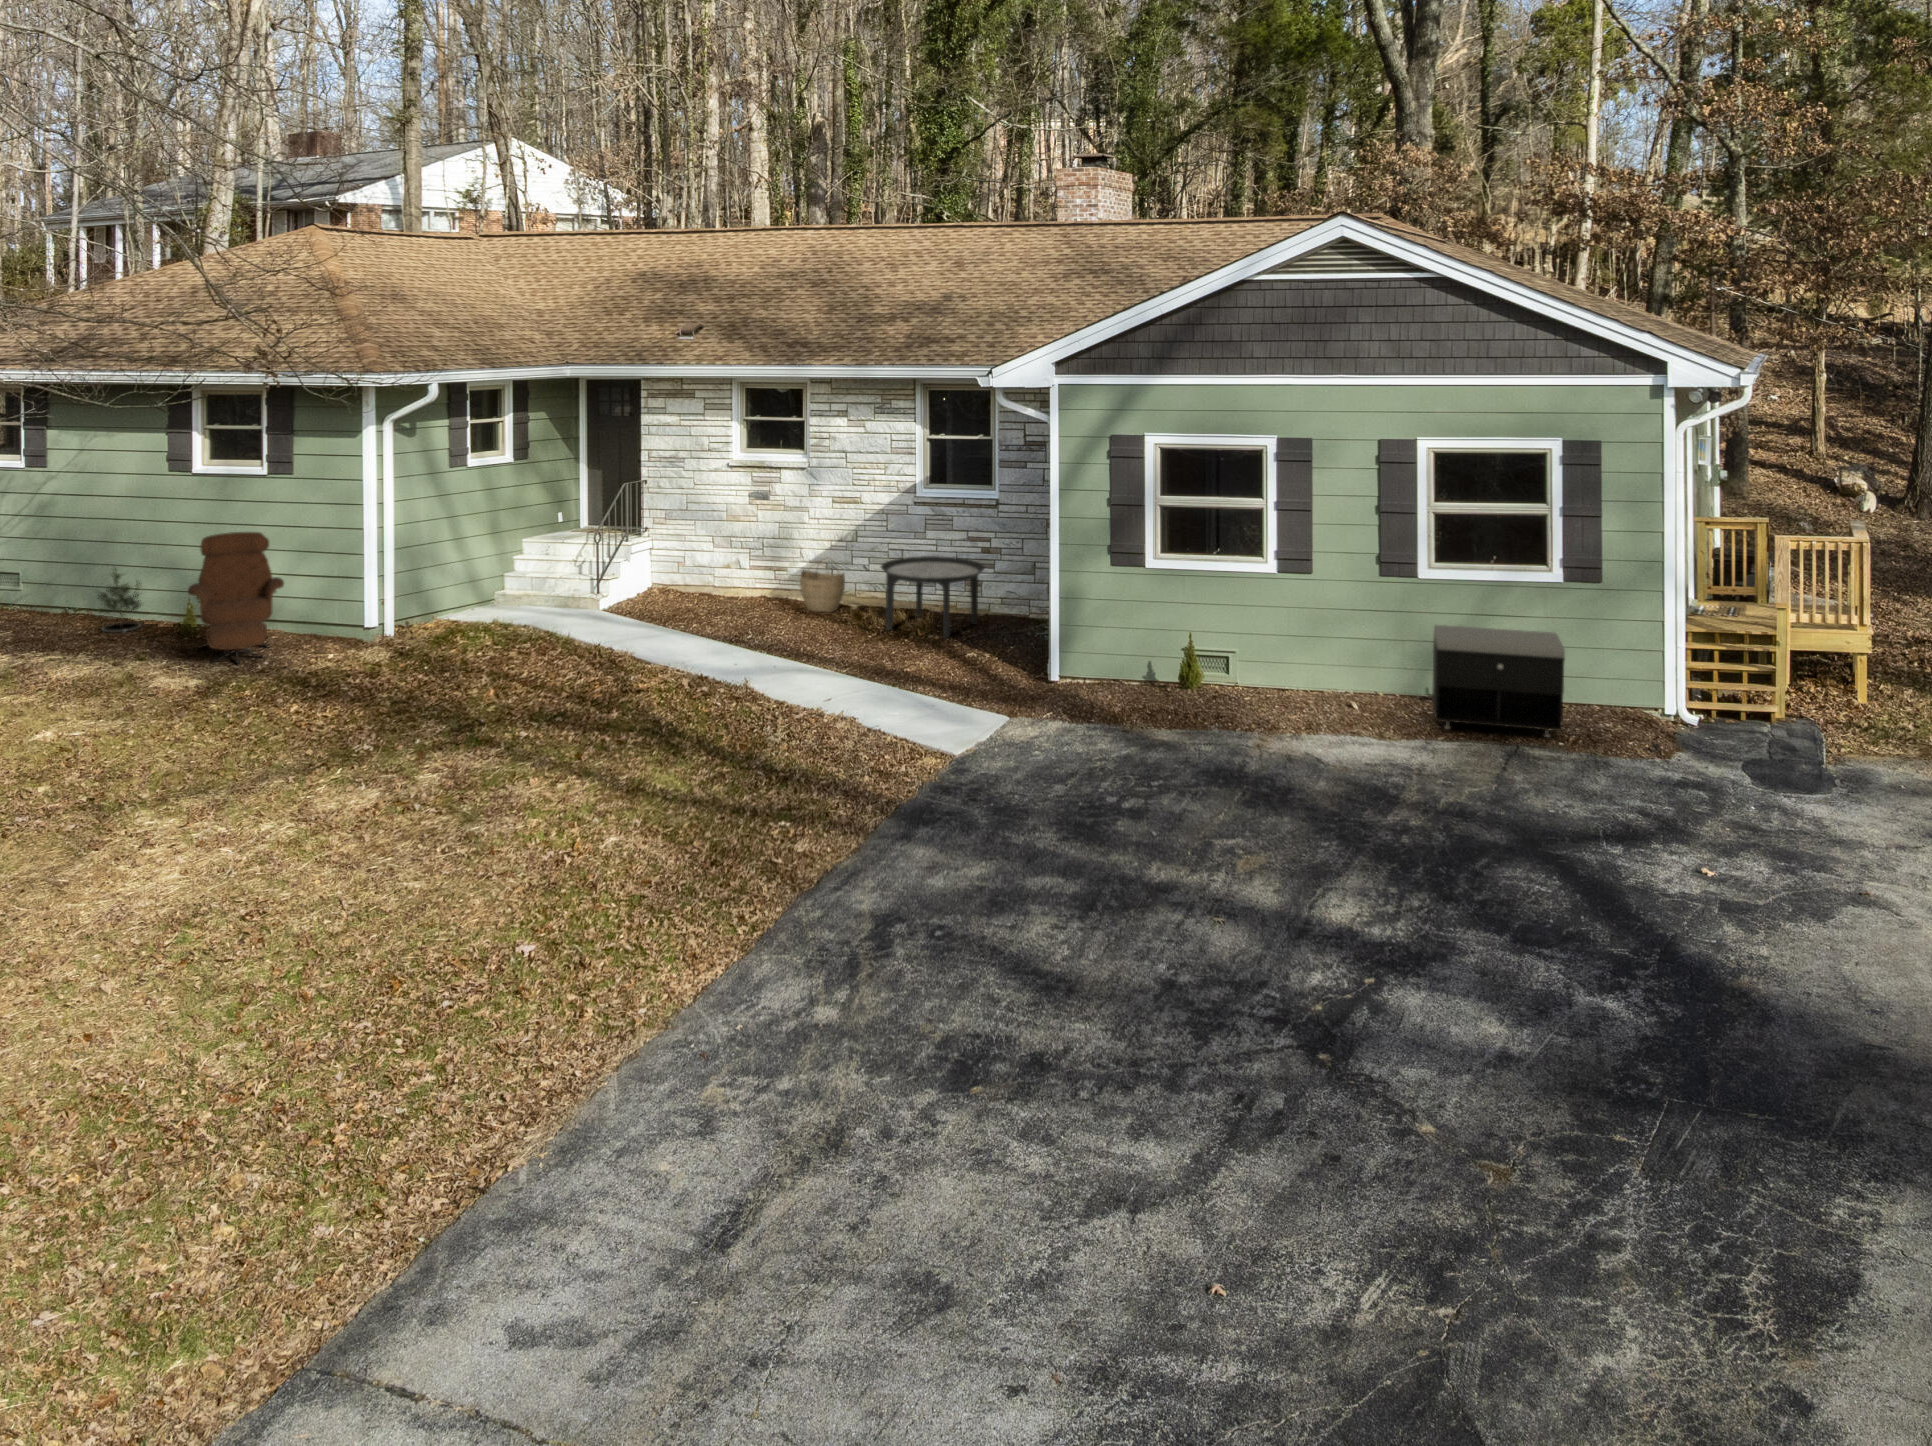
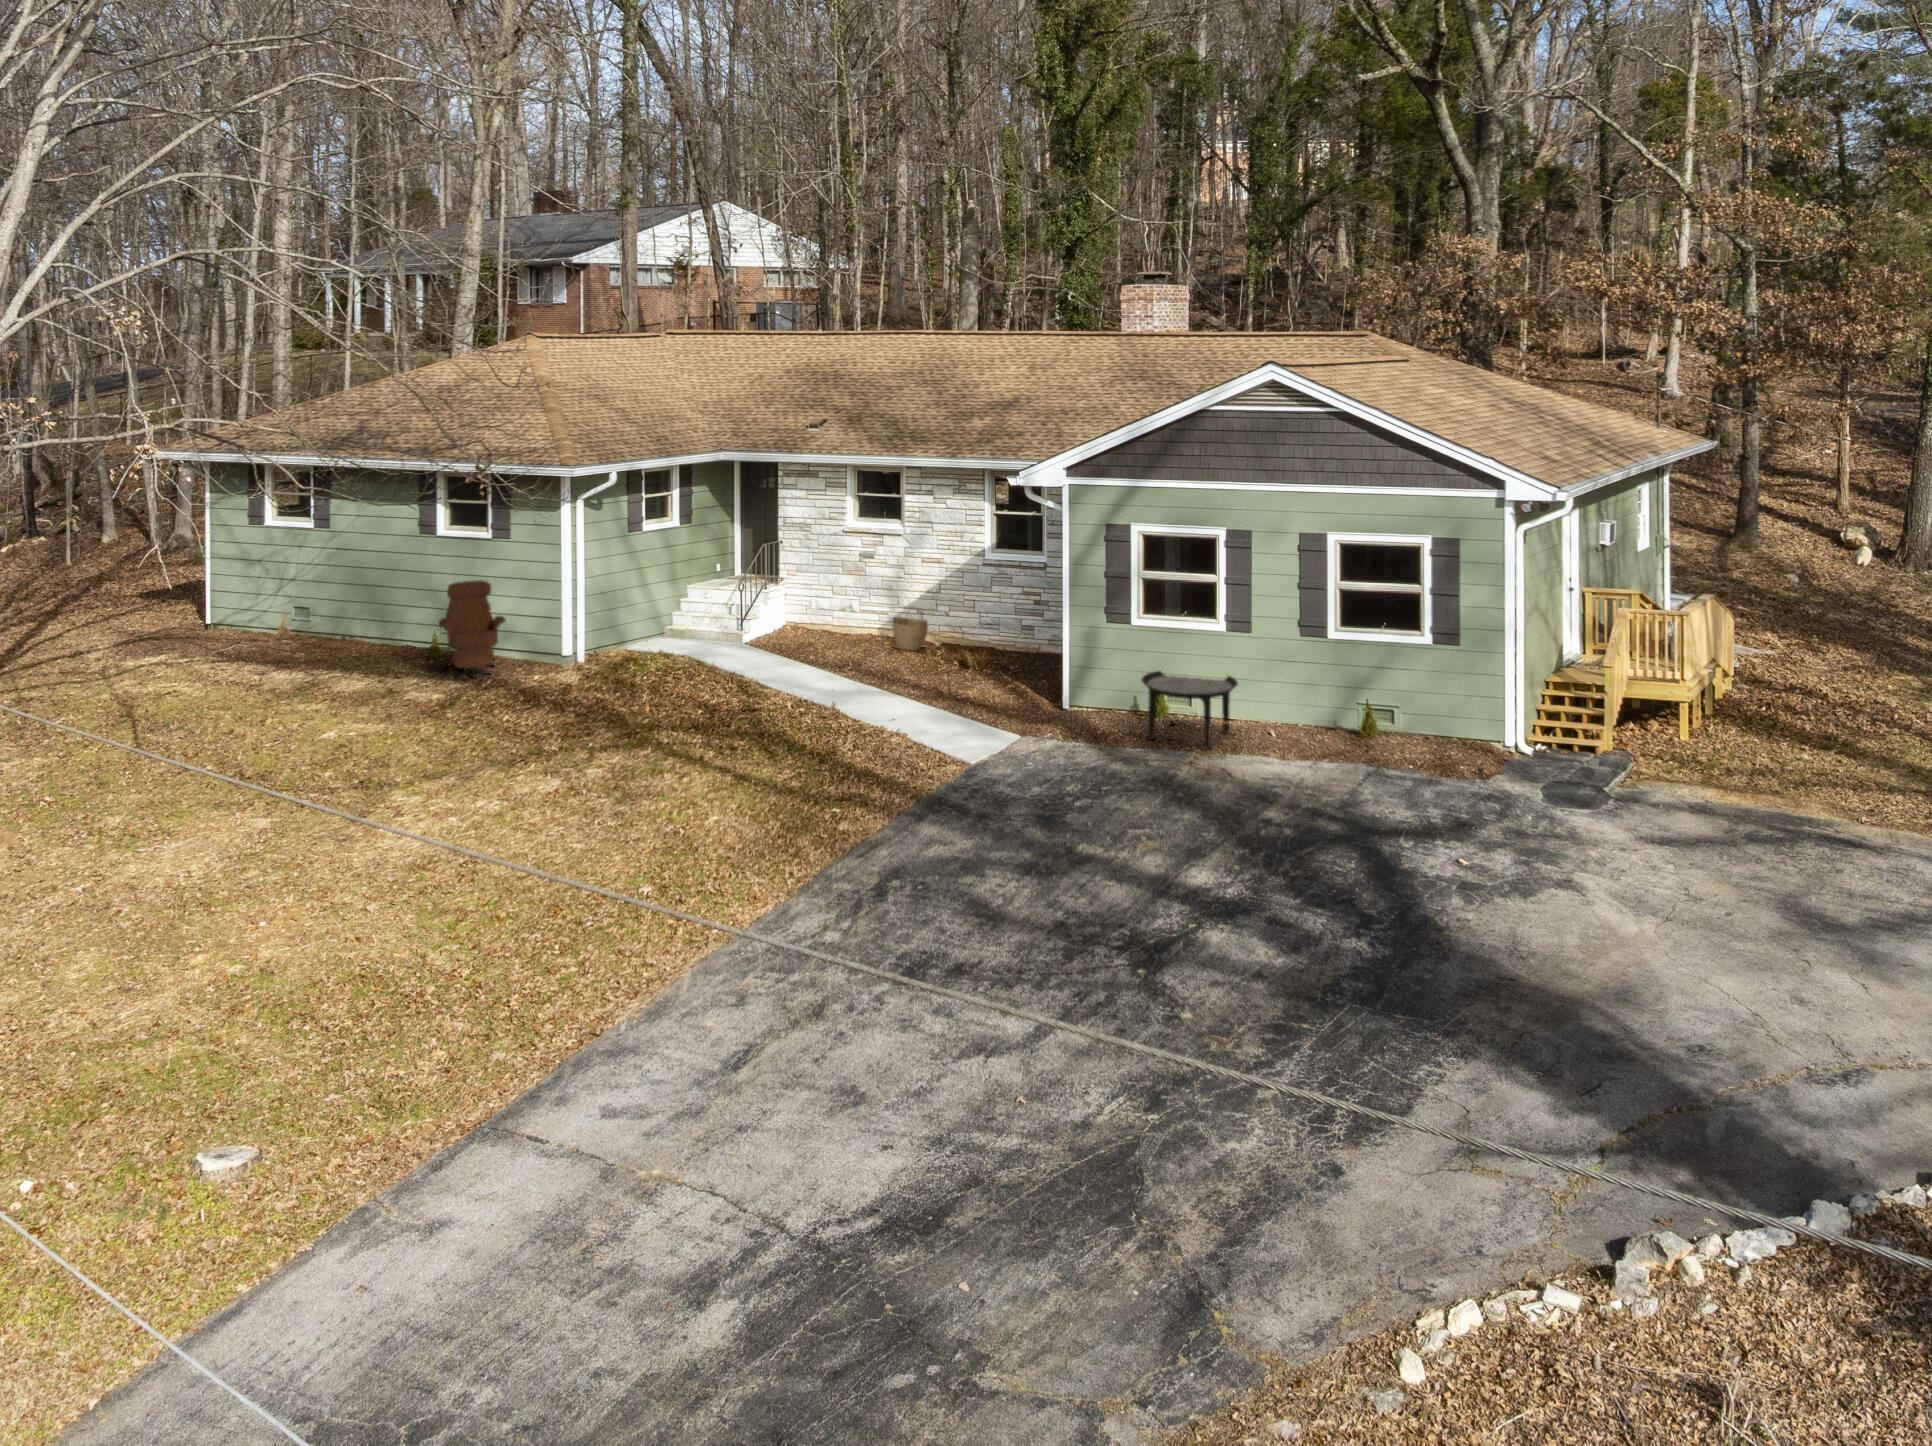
round table: present [881,556,985,638] -> present [1142,671,1238,748]
potted tree: present [98,568,141,632] -> none [371,603,407,653]
storage bench: present [1432,625,1565,737] -> none [1329,674,1428,761]

